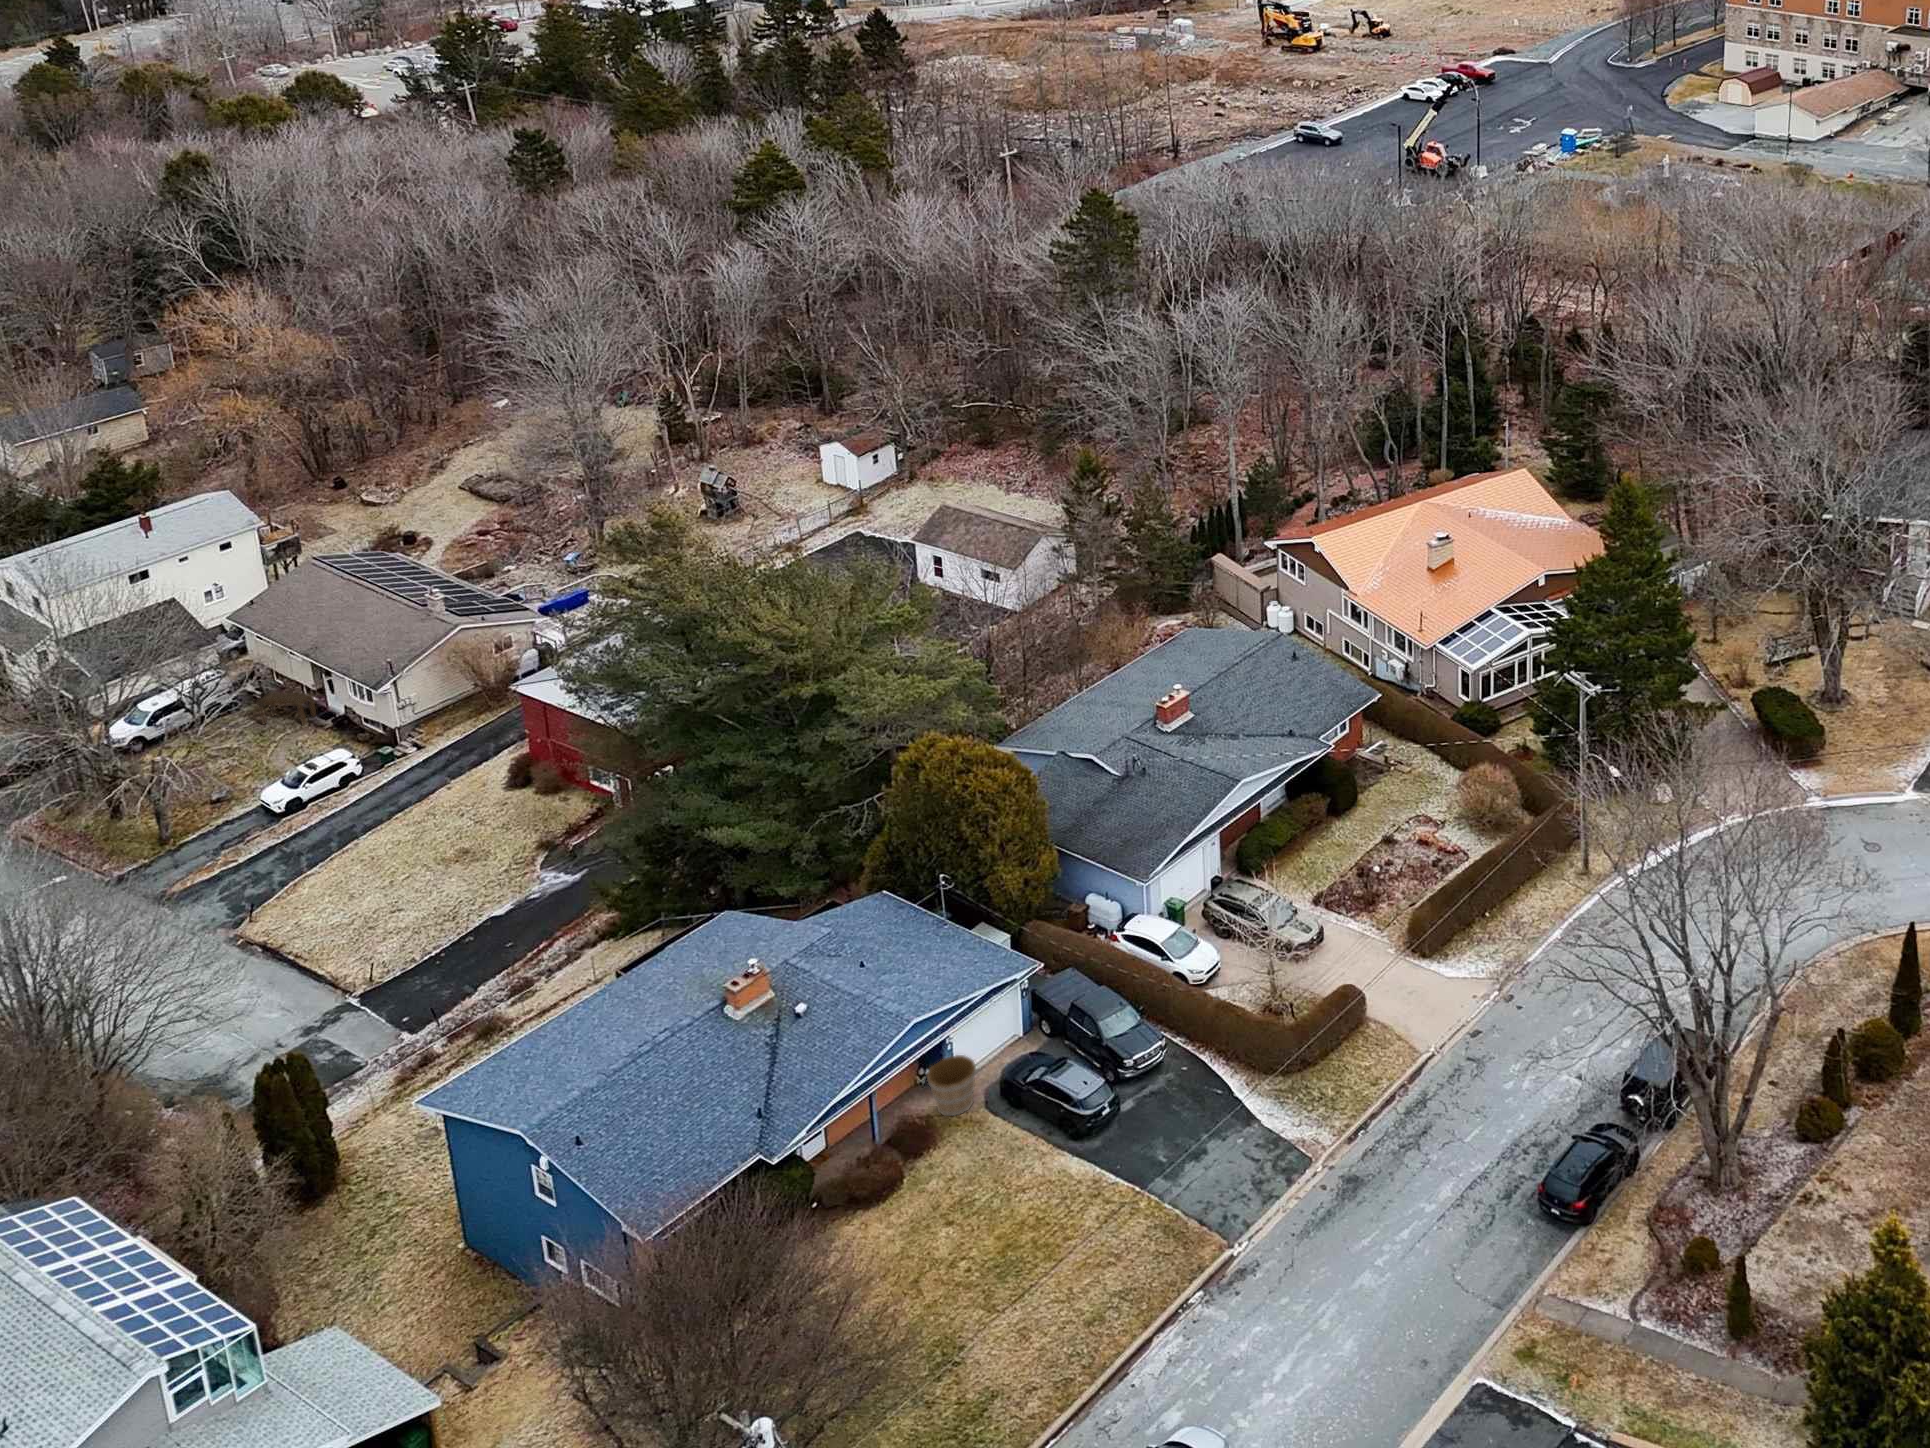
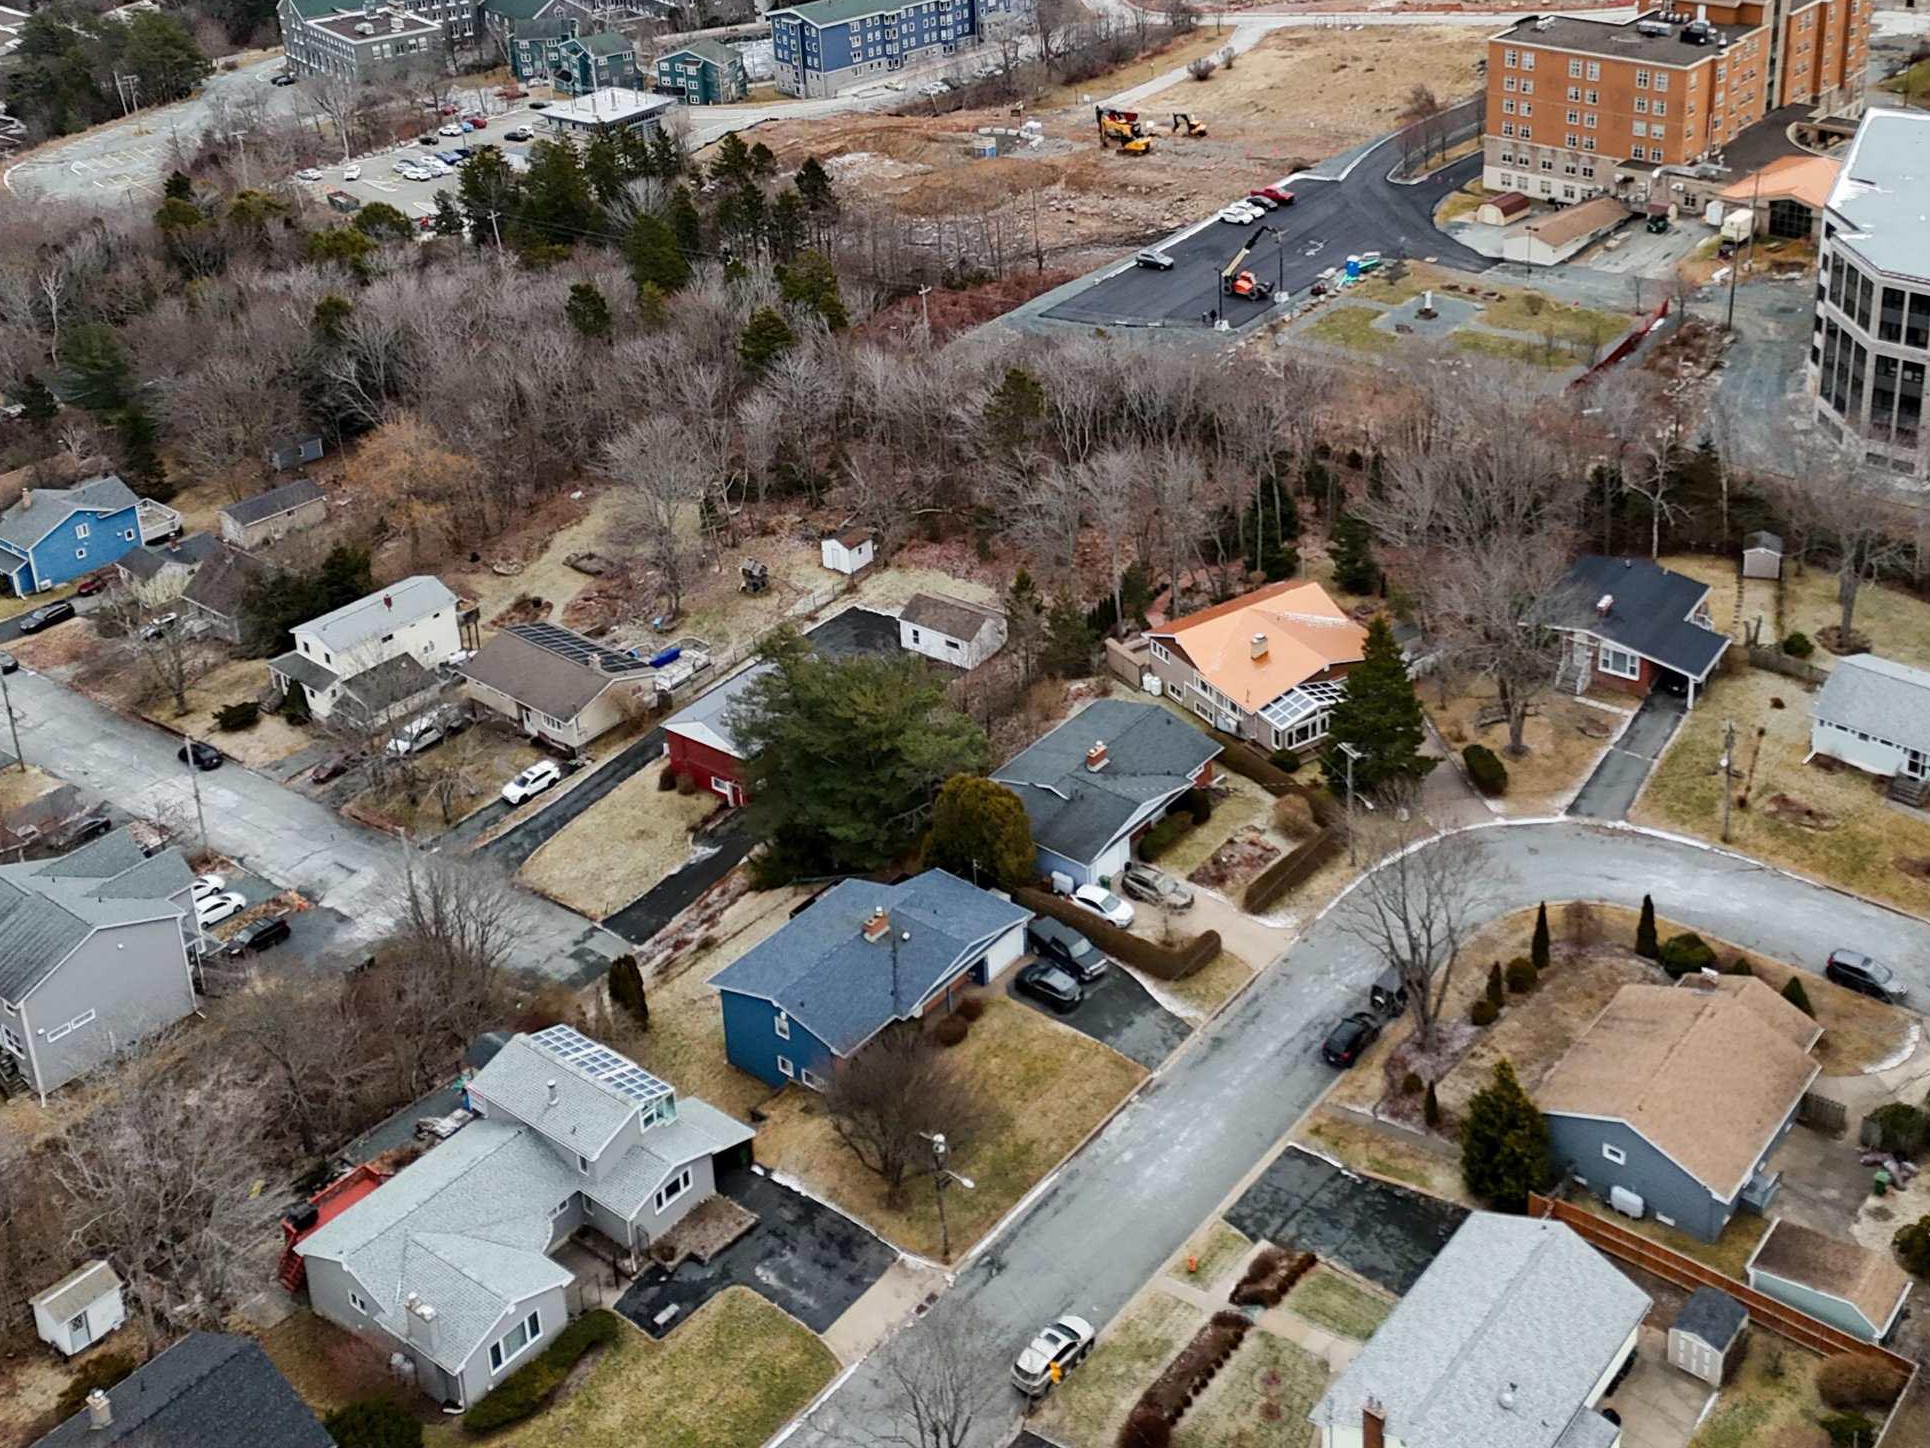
wooden bucket: present [927,1055,977,1116] -> none [976,965,1004,999]

